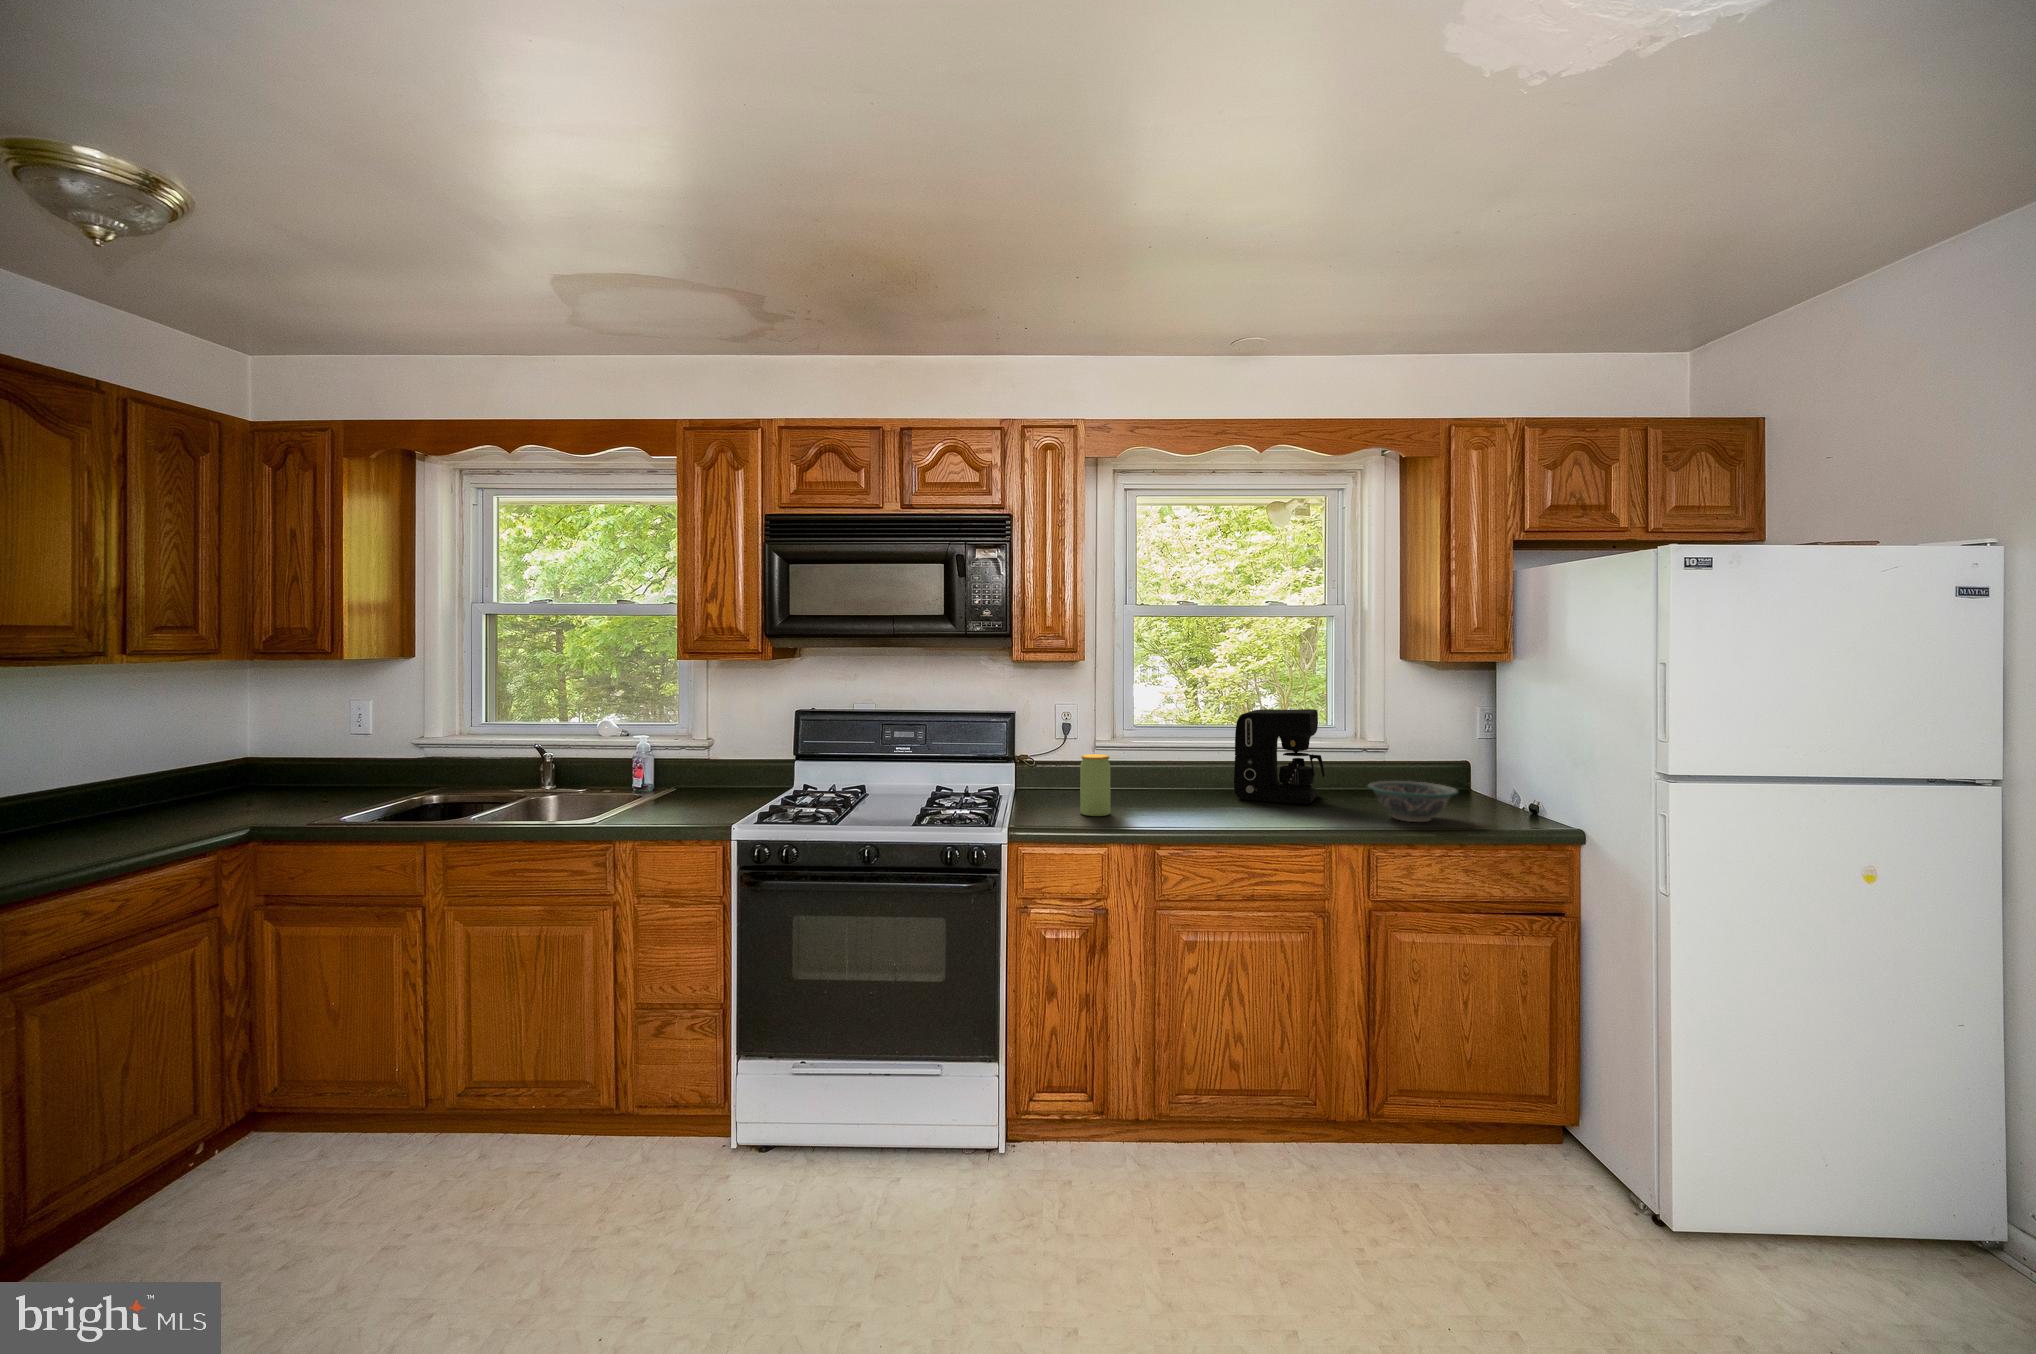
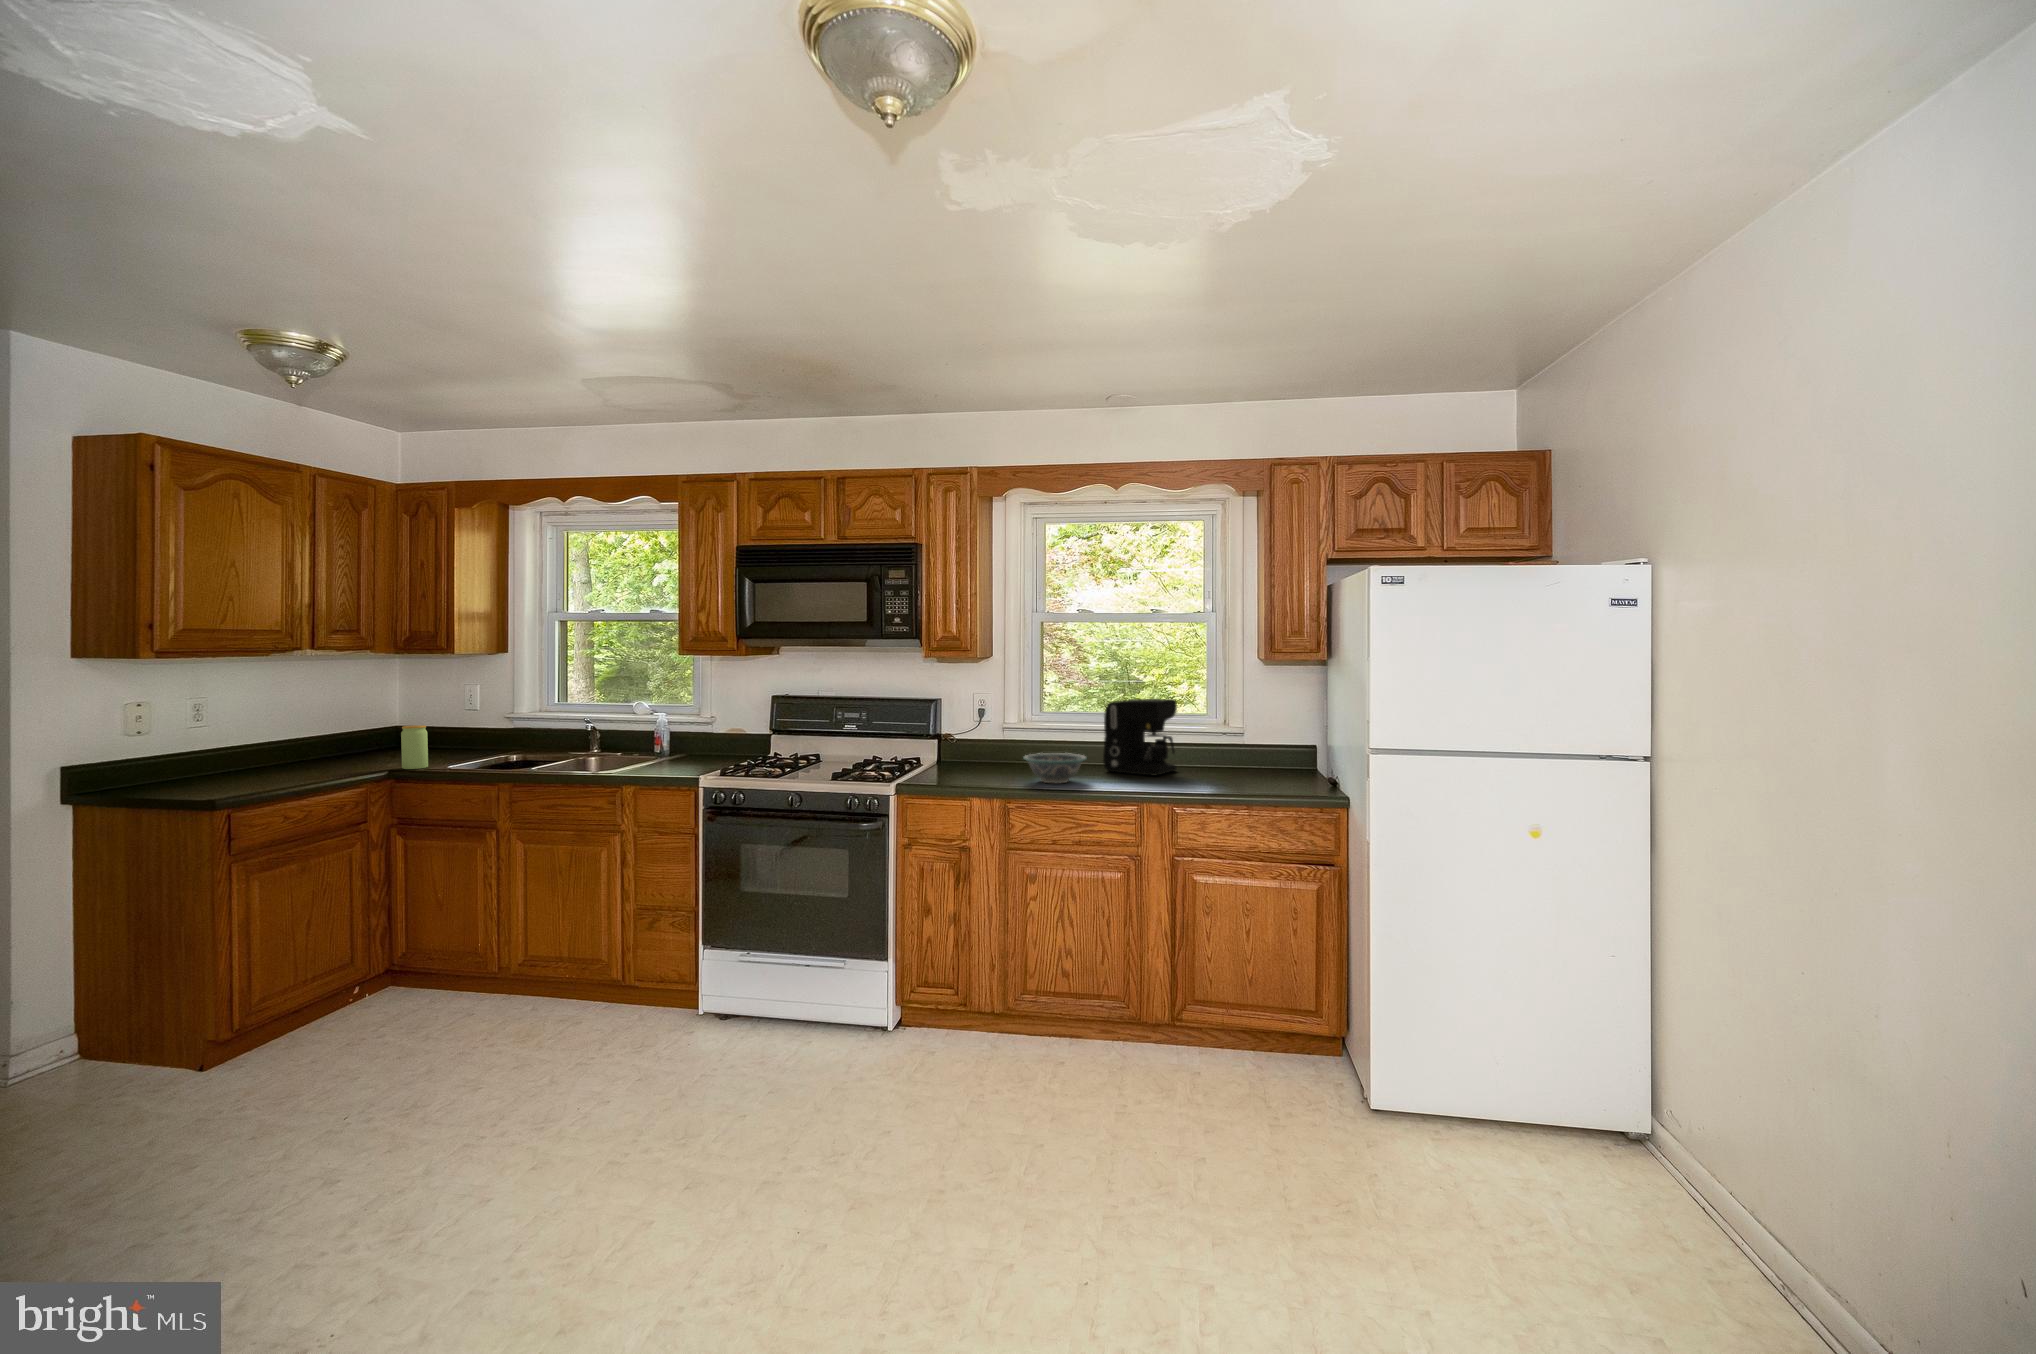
jar: present [1080,754,1110,816] -> present [401,725,428,769]
bowl: present [1368,781,1458,822] -> present [1023,753,1087,783]

